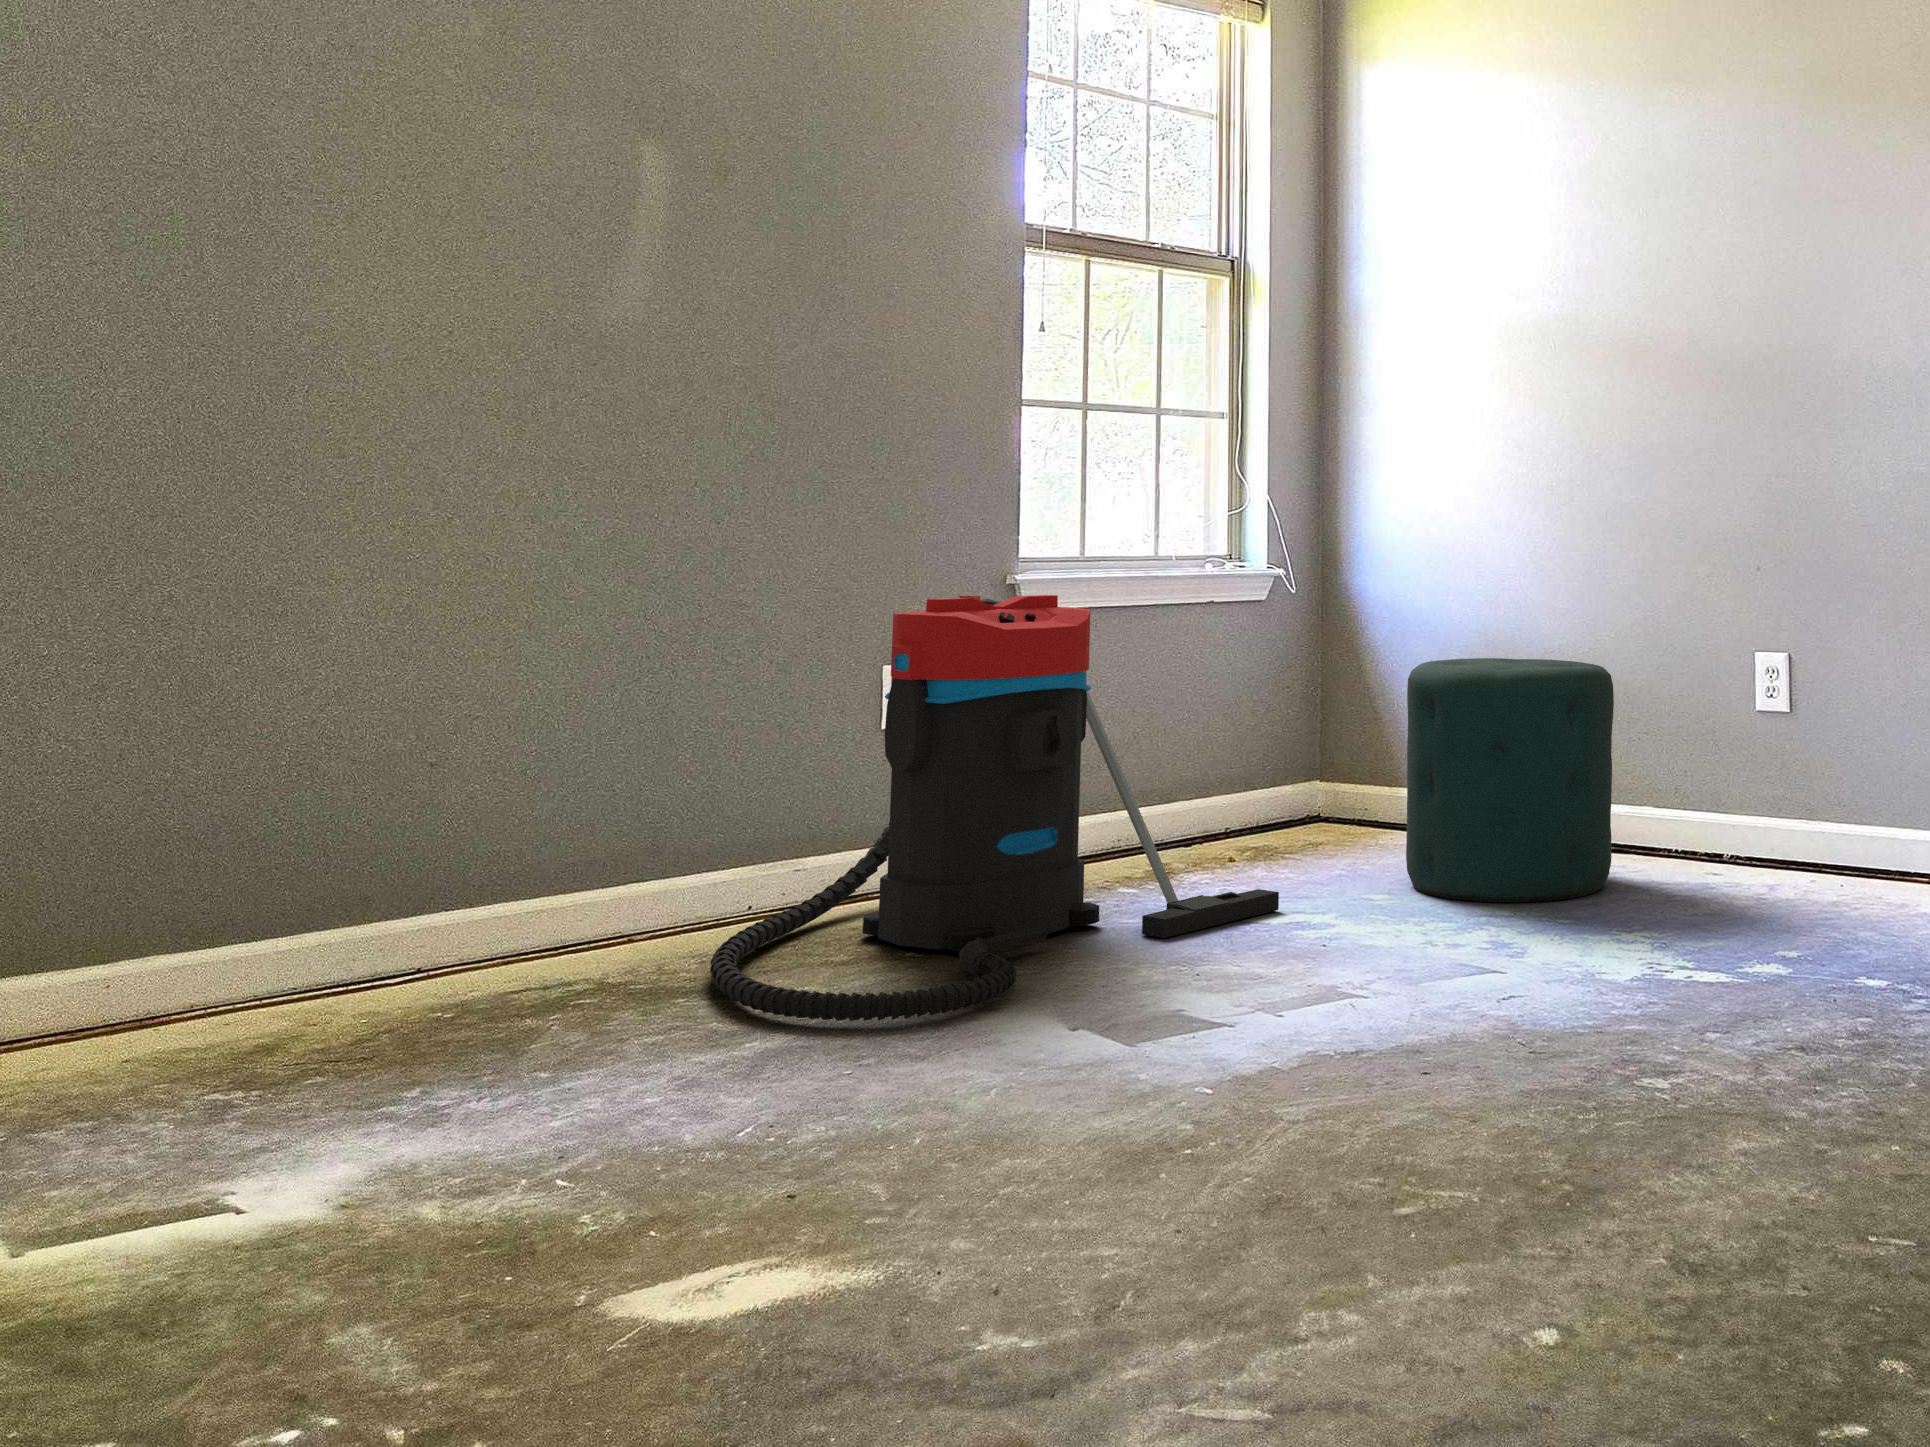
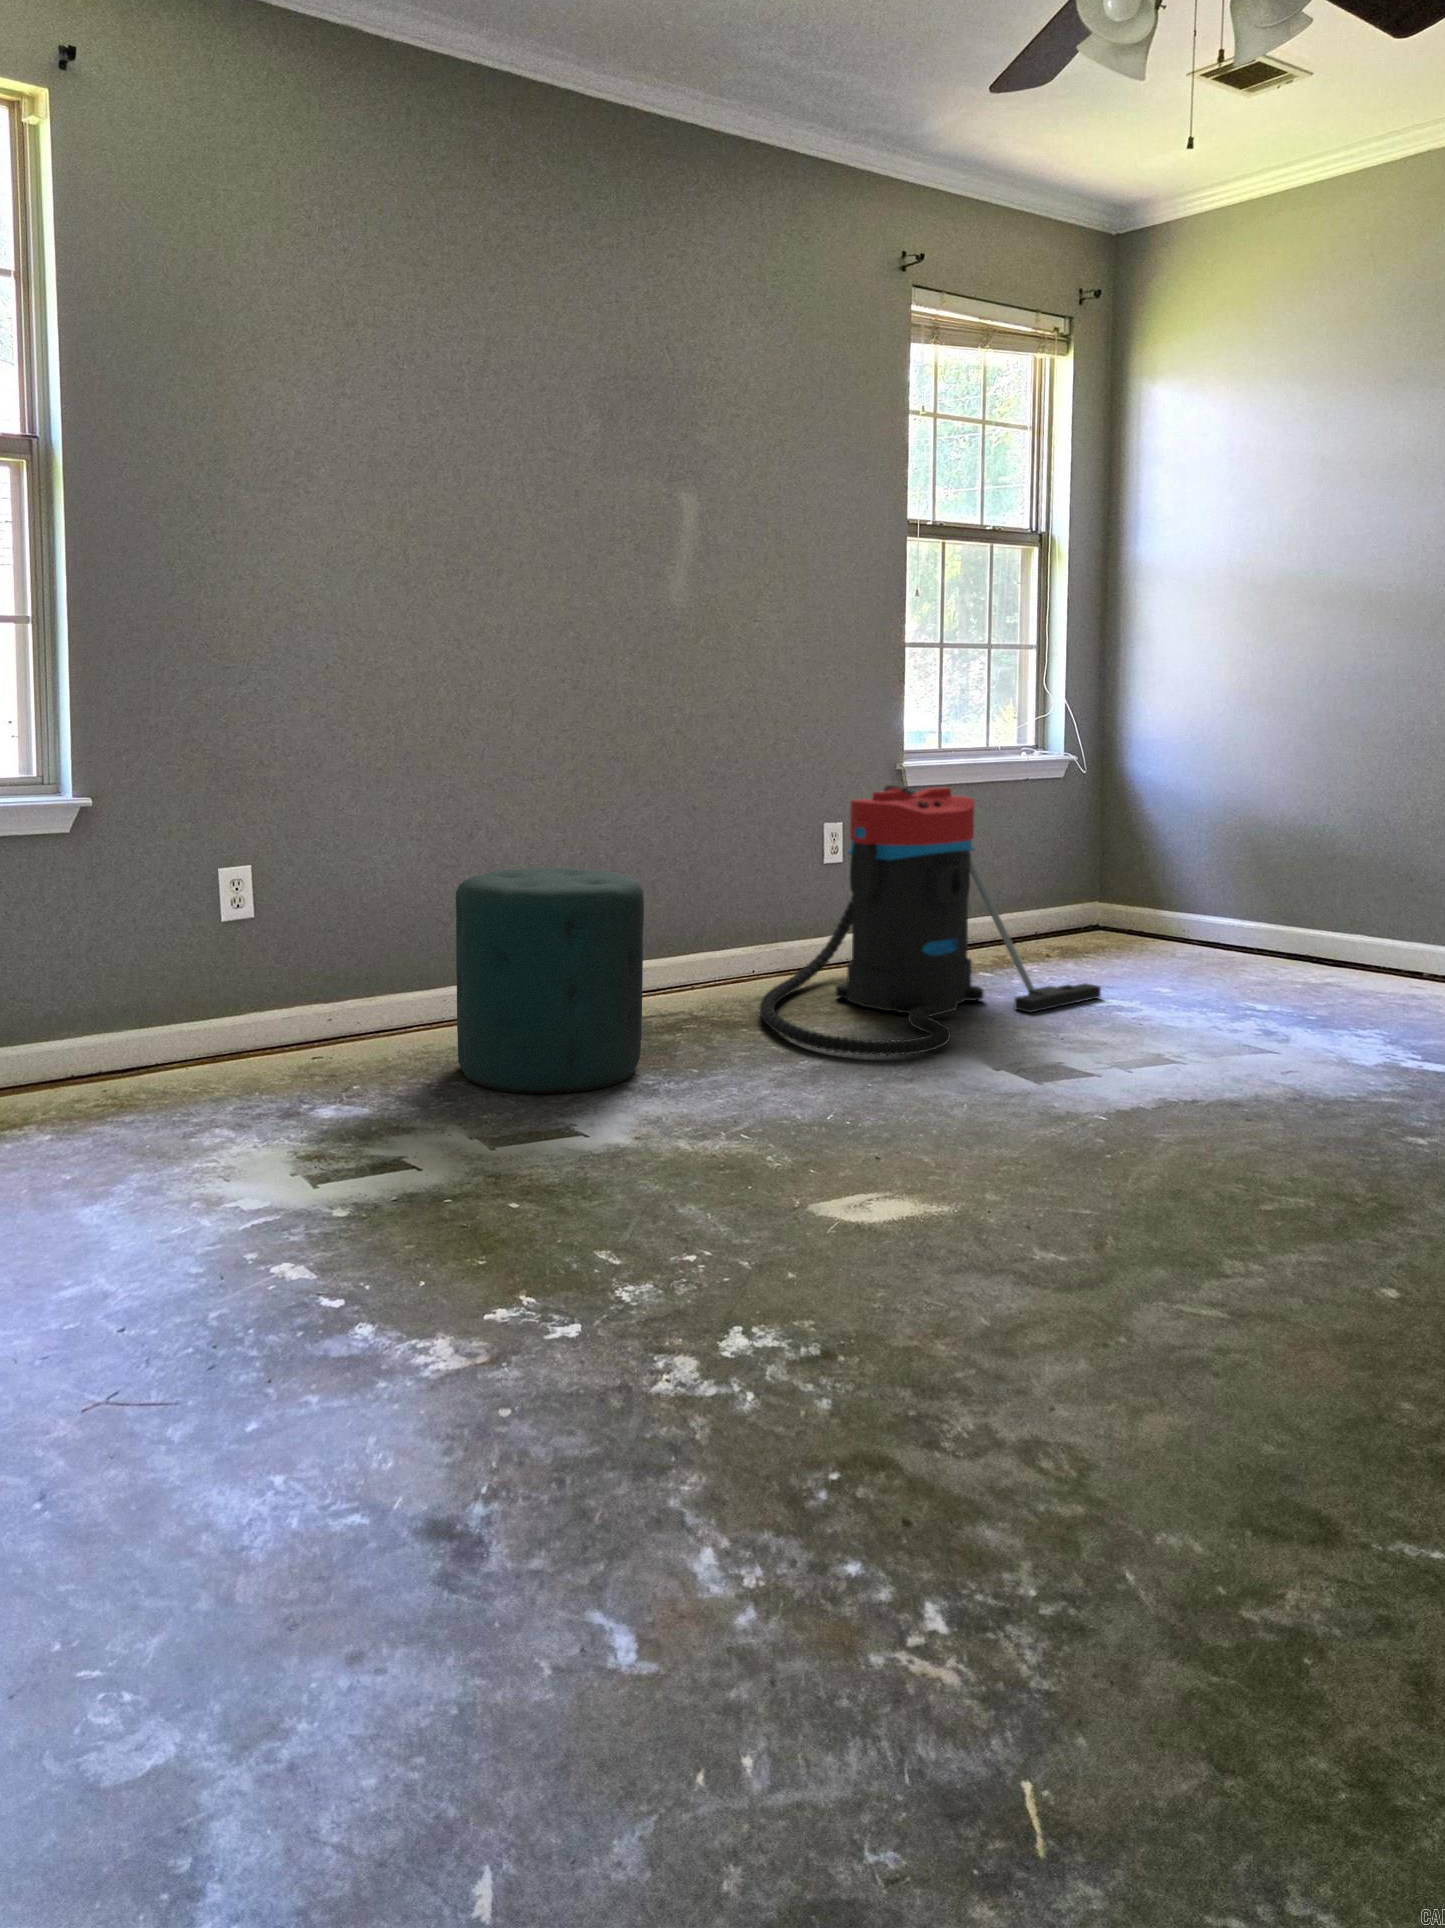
ottoman: present [1406,658,1614,902] -> present [456,868,644,1094]

